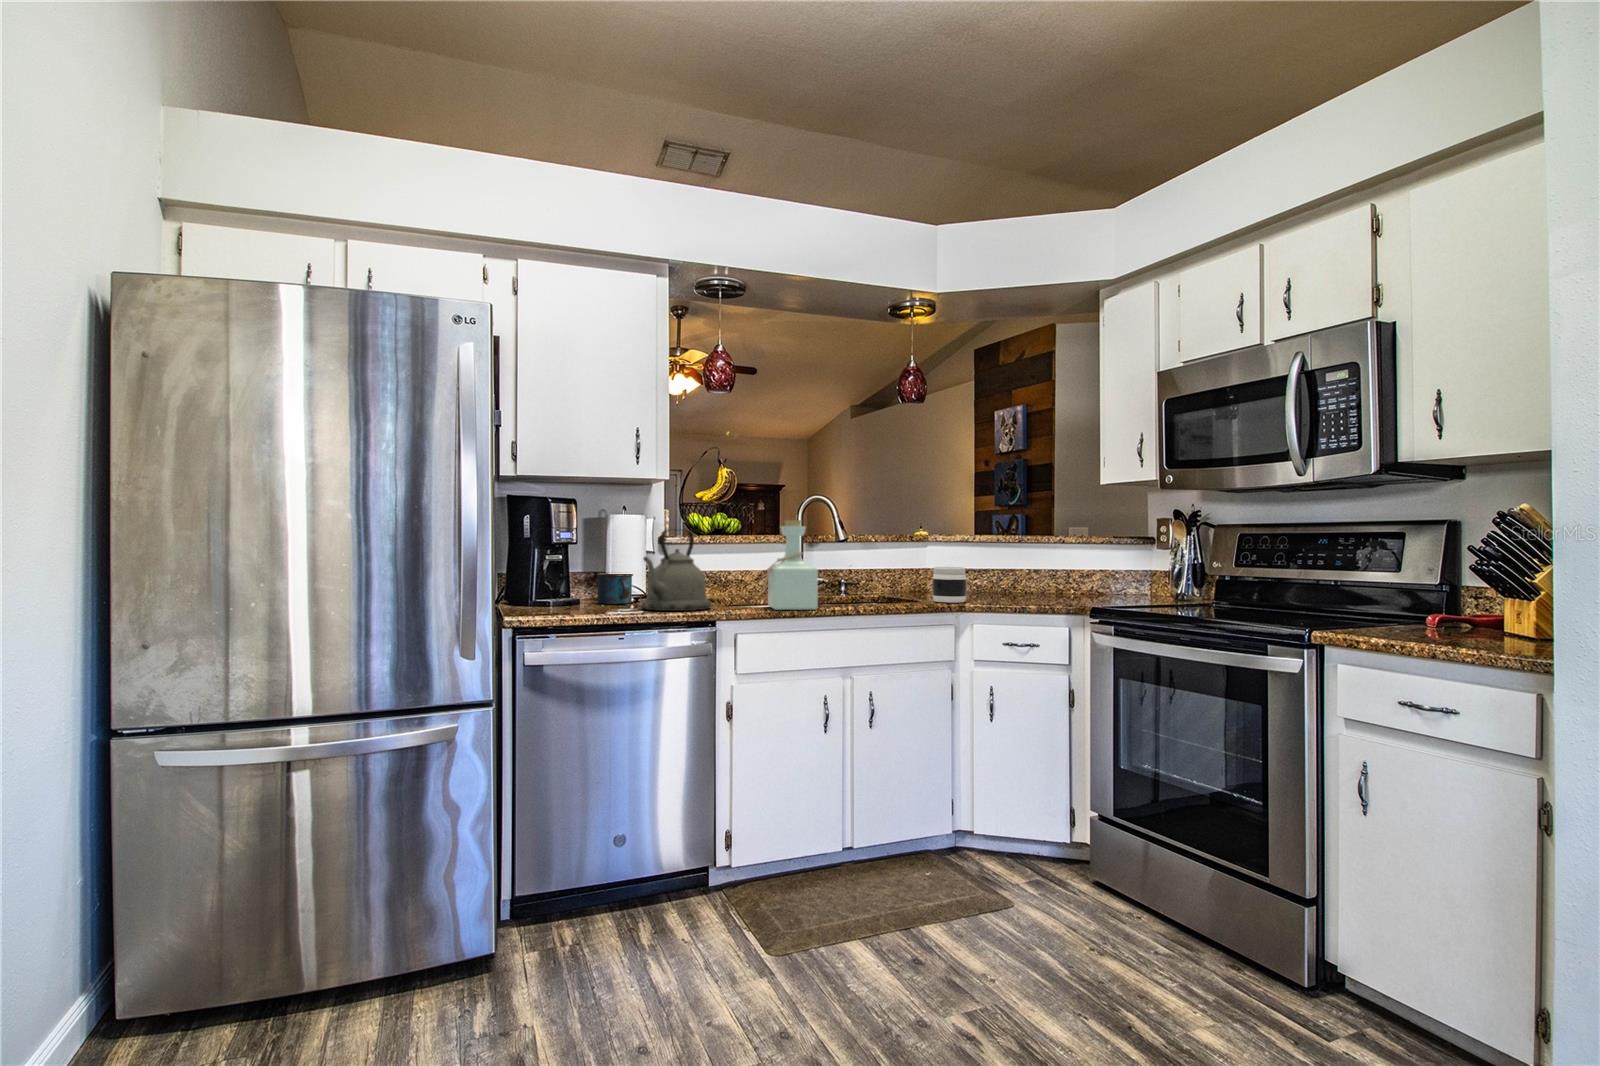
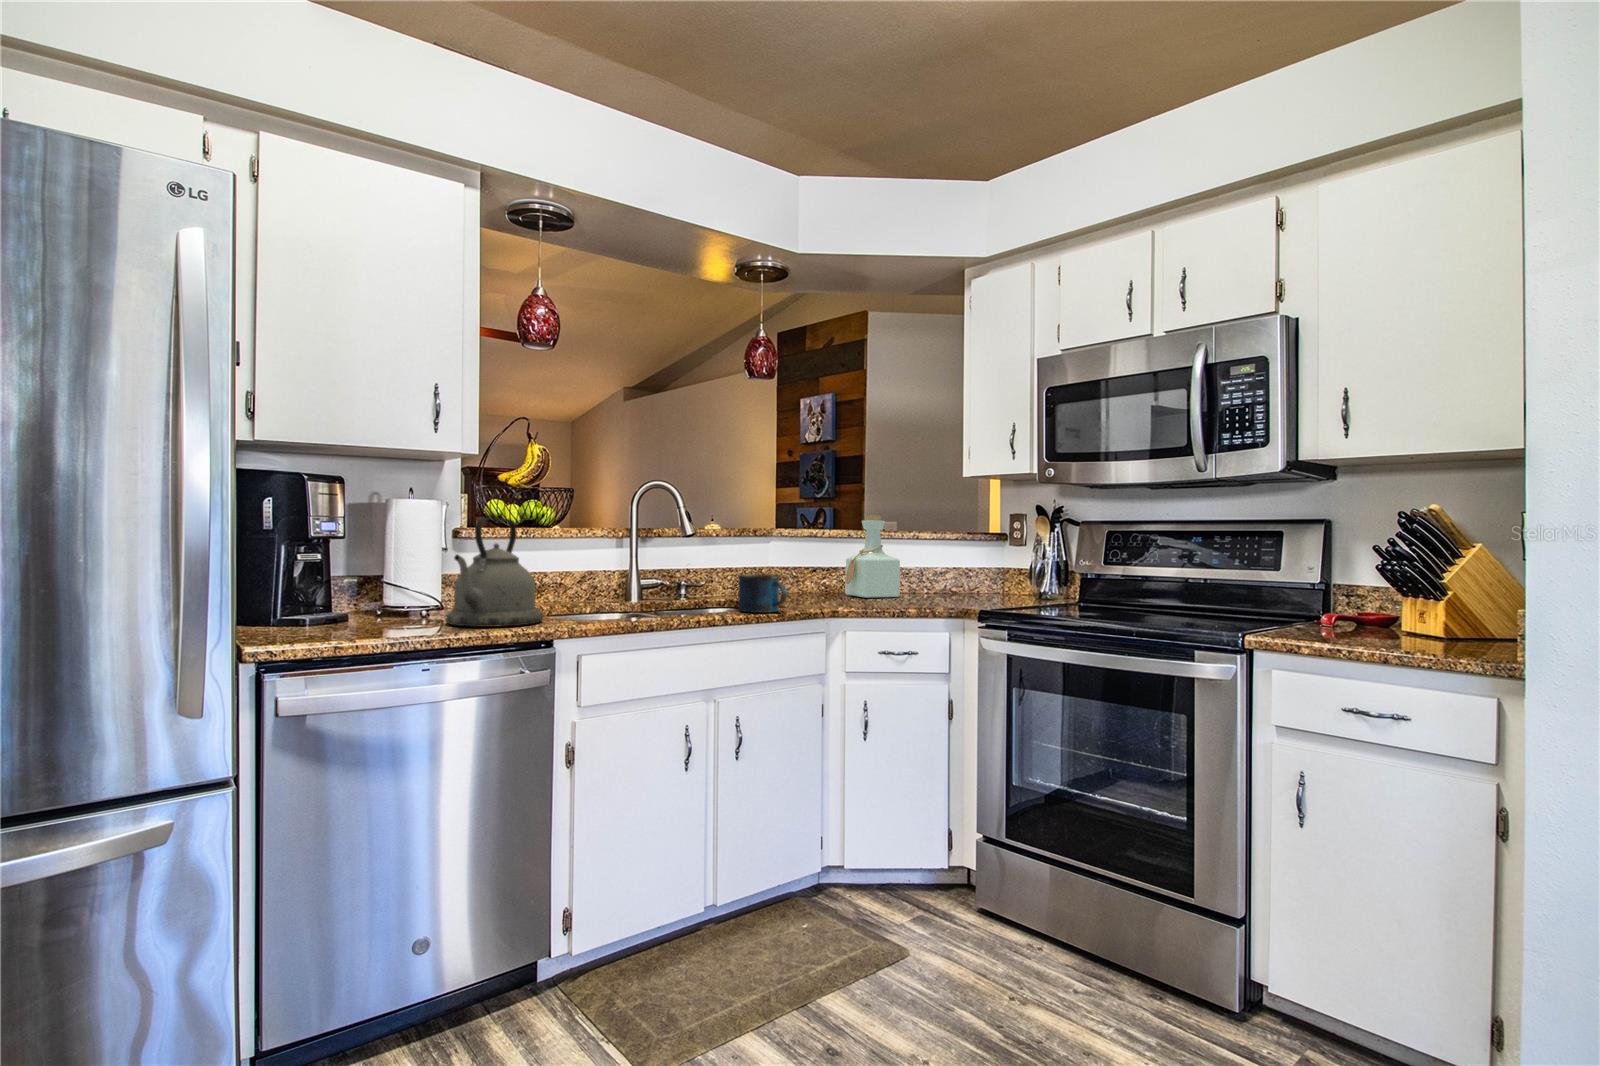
bottle: present [762,520,818,610] -> present [845,515,900,598]
jar: present [932,567,967,603] -> none [801,565,840,606]
mug: present [596,573,633,604] -> present [737,574,787,613]

